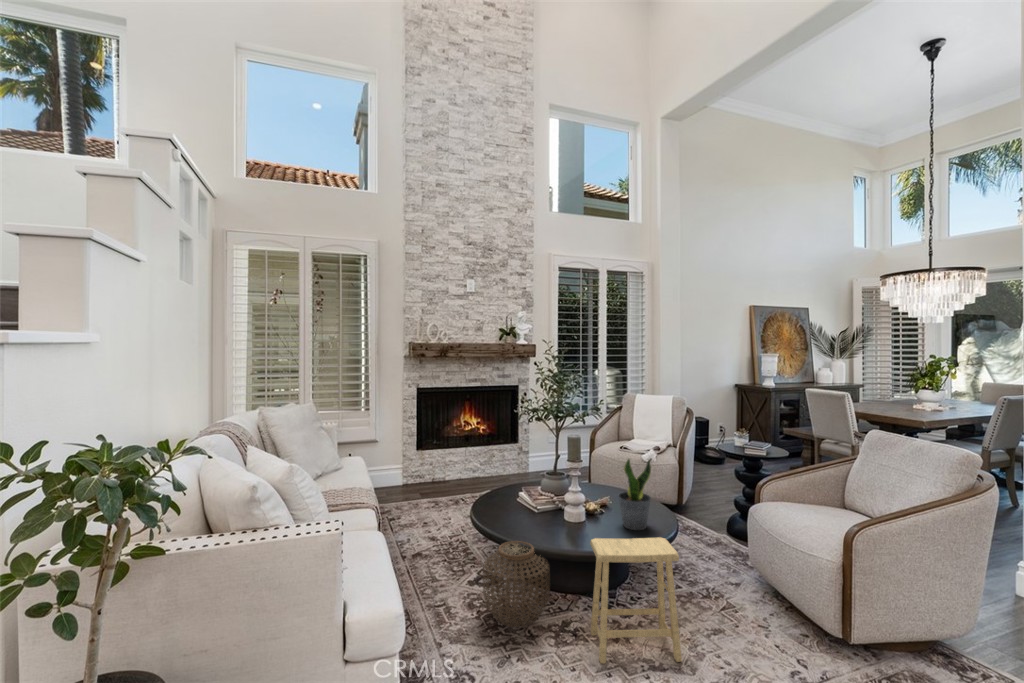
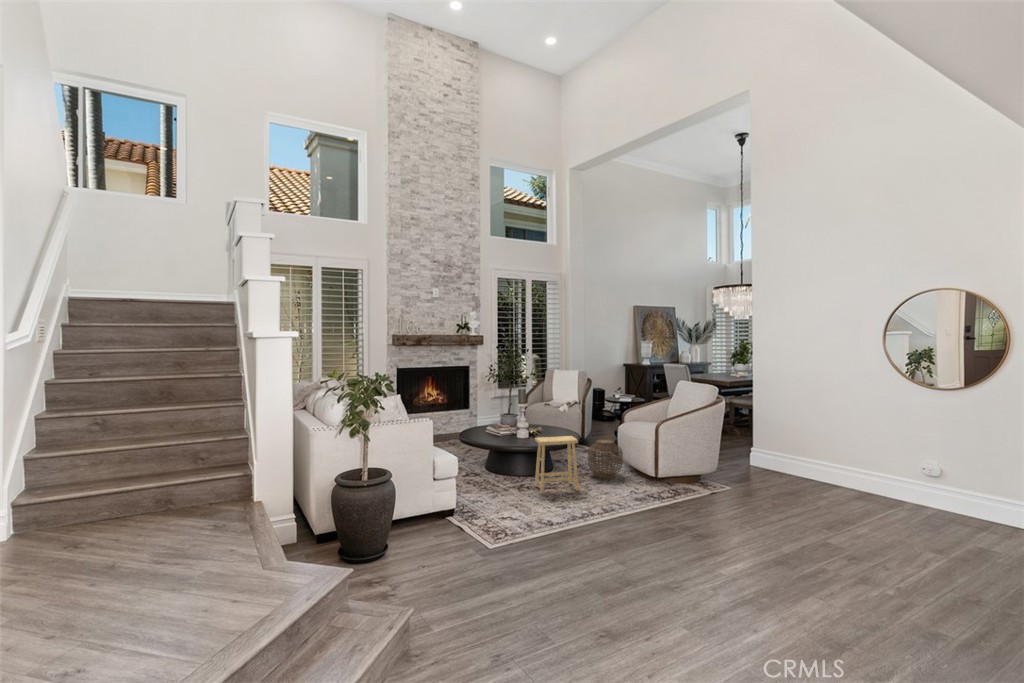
potted plant: present [618,459,651,530] -> none [547,399,565,439]
woven basket: present [483,541,550,627] -> present [588,439,623,479]

